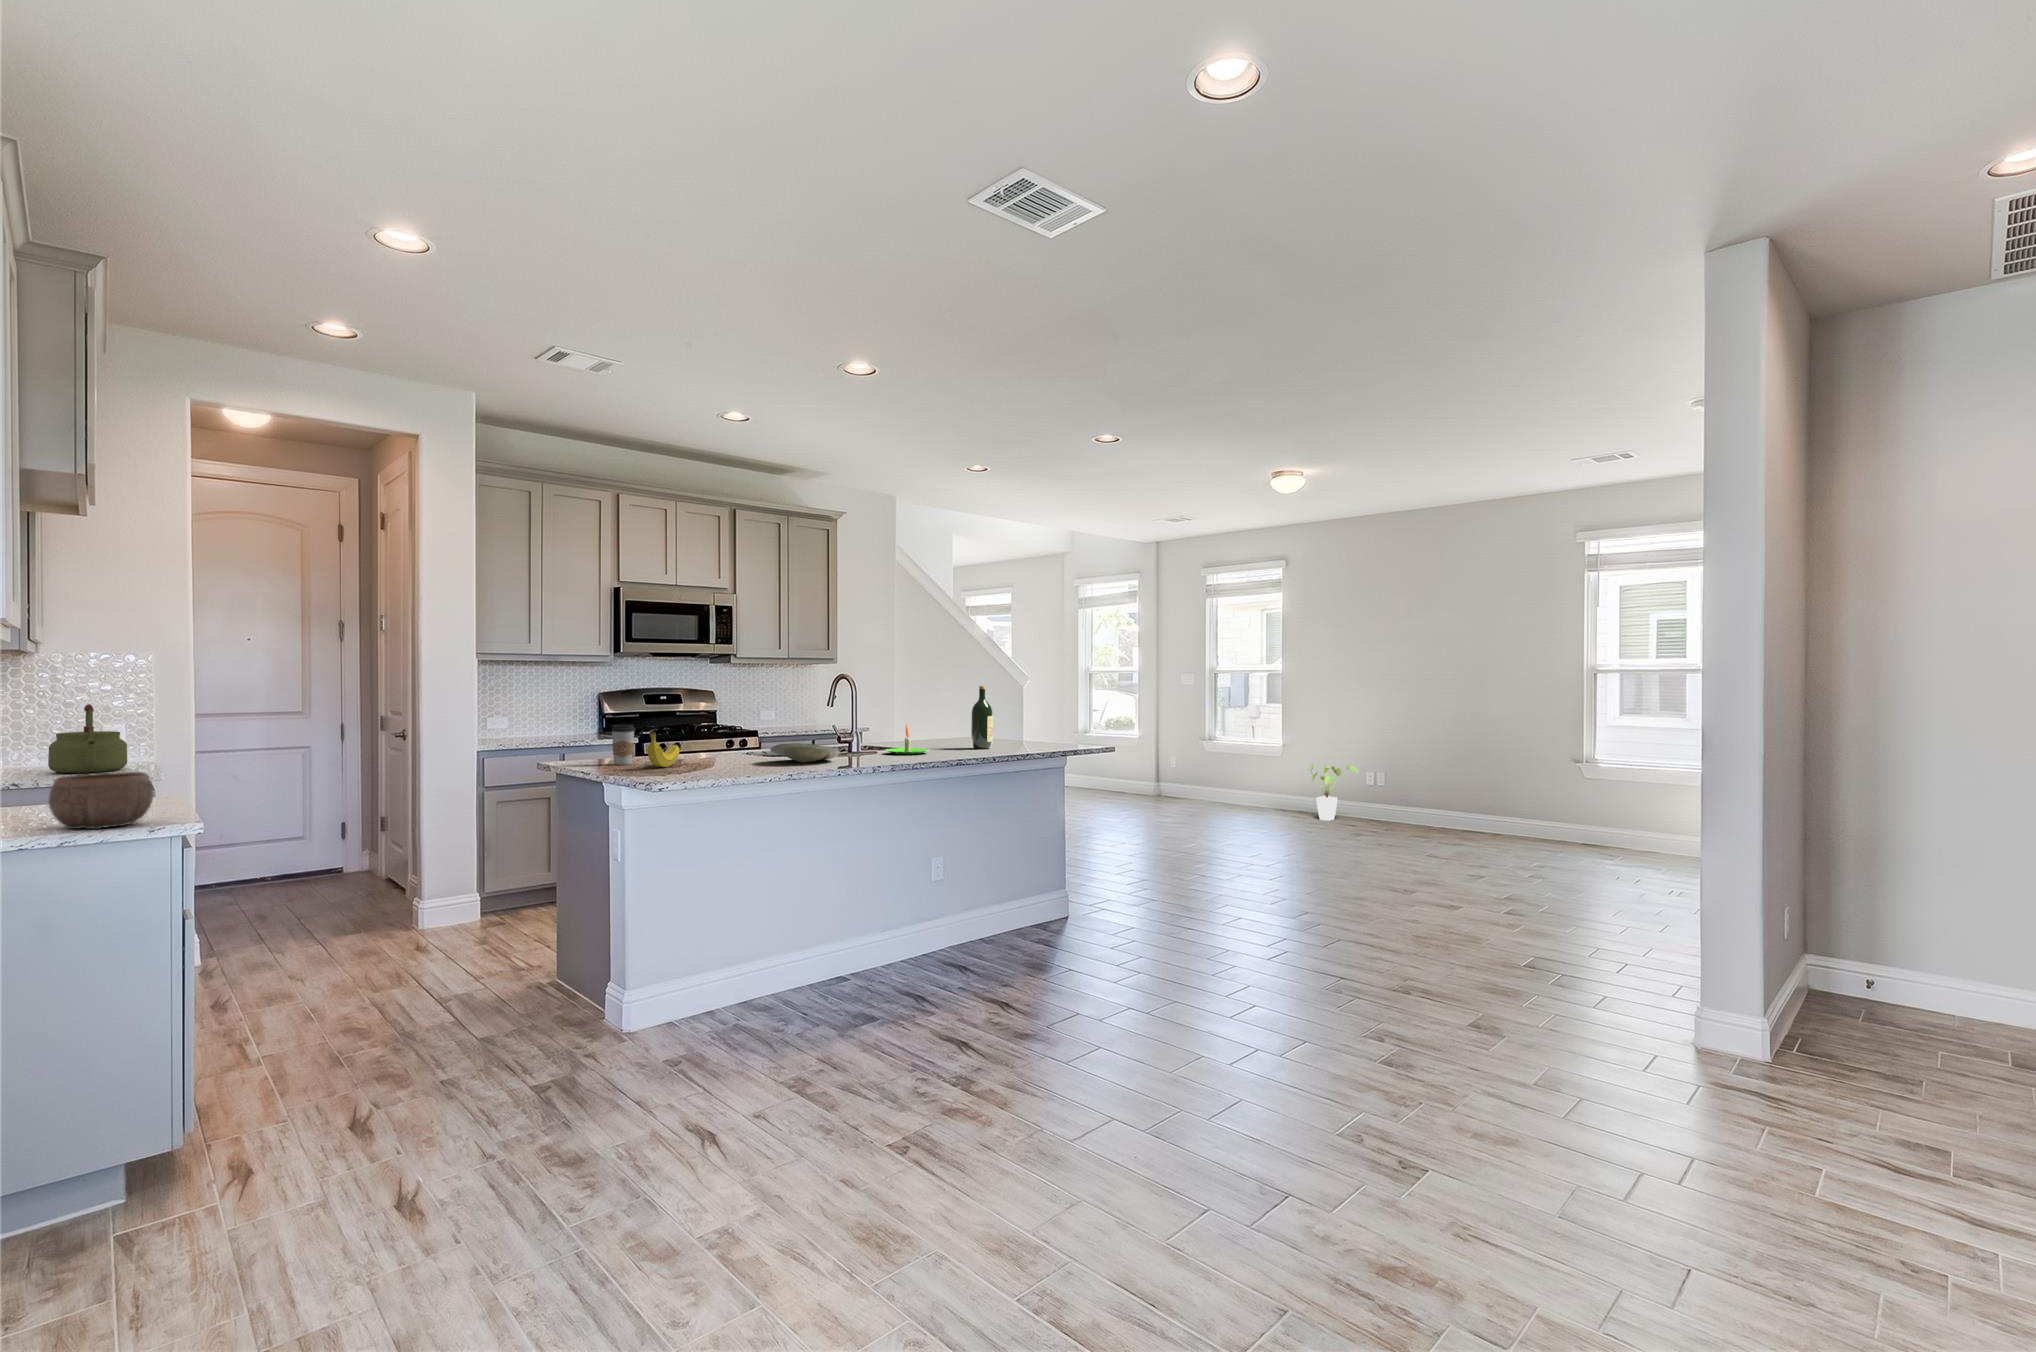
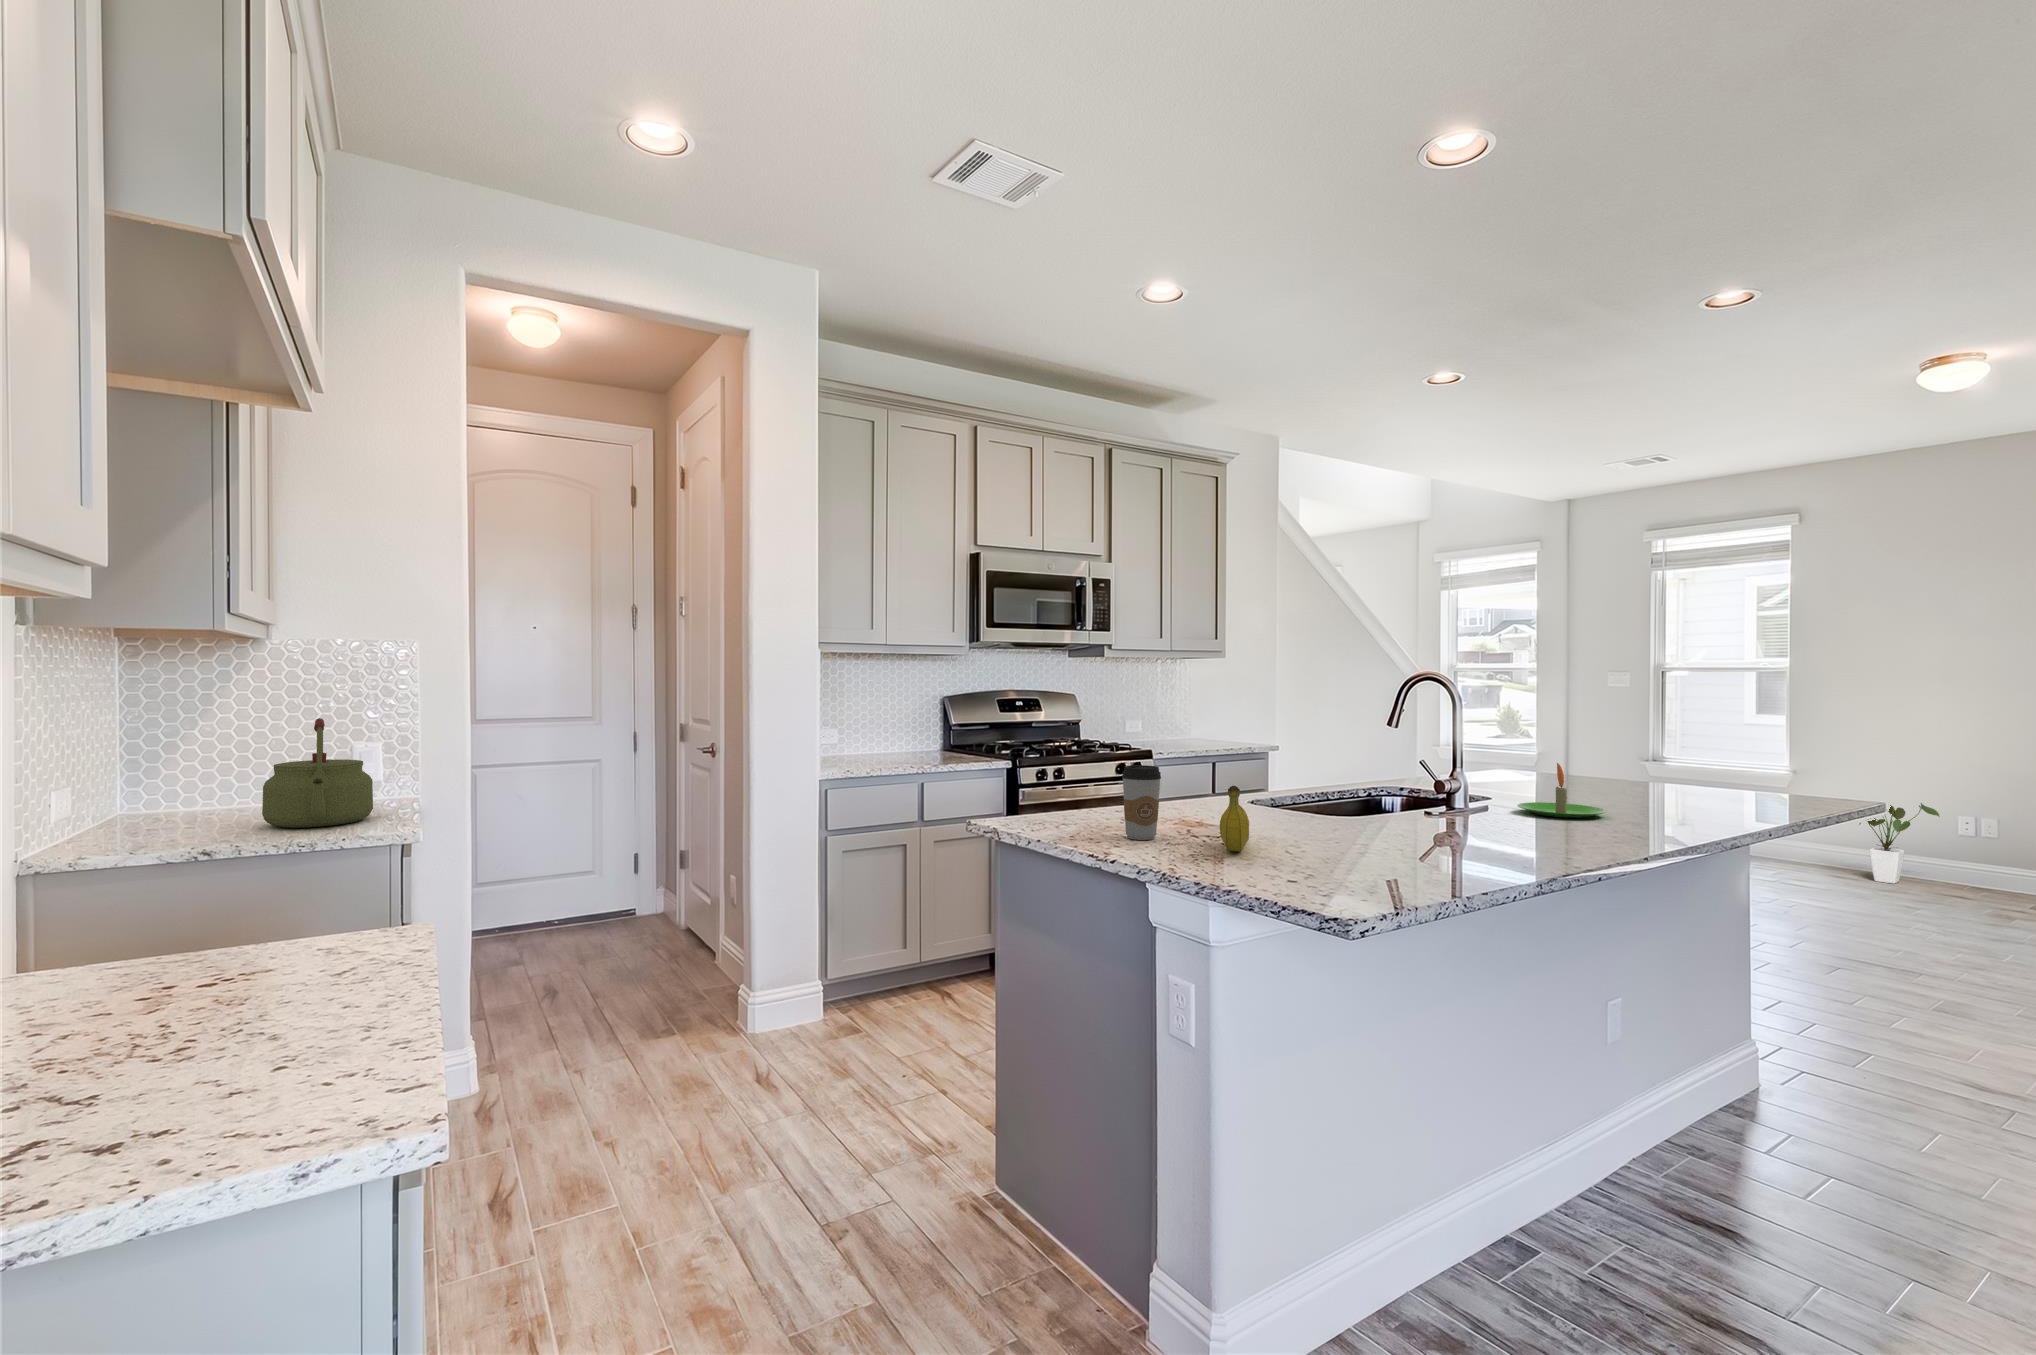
wine bottle: present [971,686,993,749] -> none [1626,695,1670,803]
plate: present [770,743,840,763] -> none [1394,809,1537,843]
bowl: present [48,772,154,829] -> none [99,910,350,1081]

